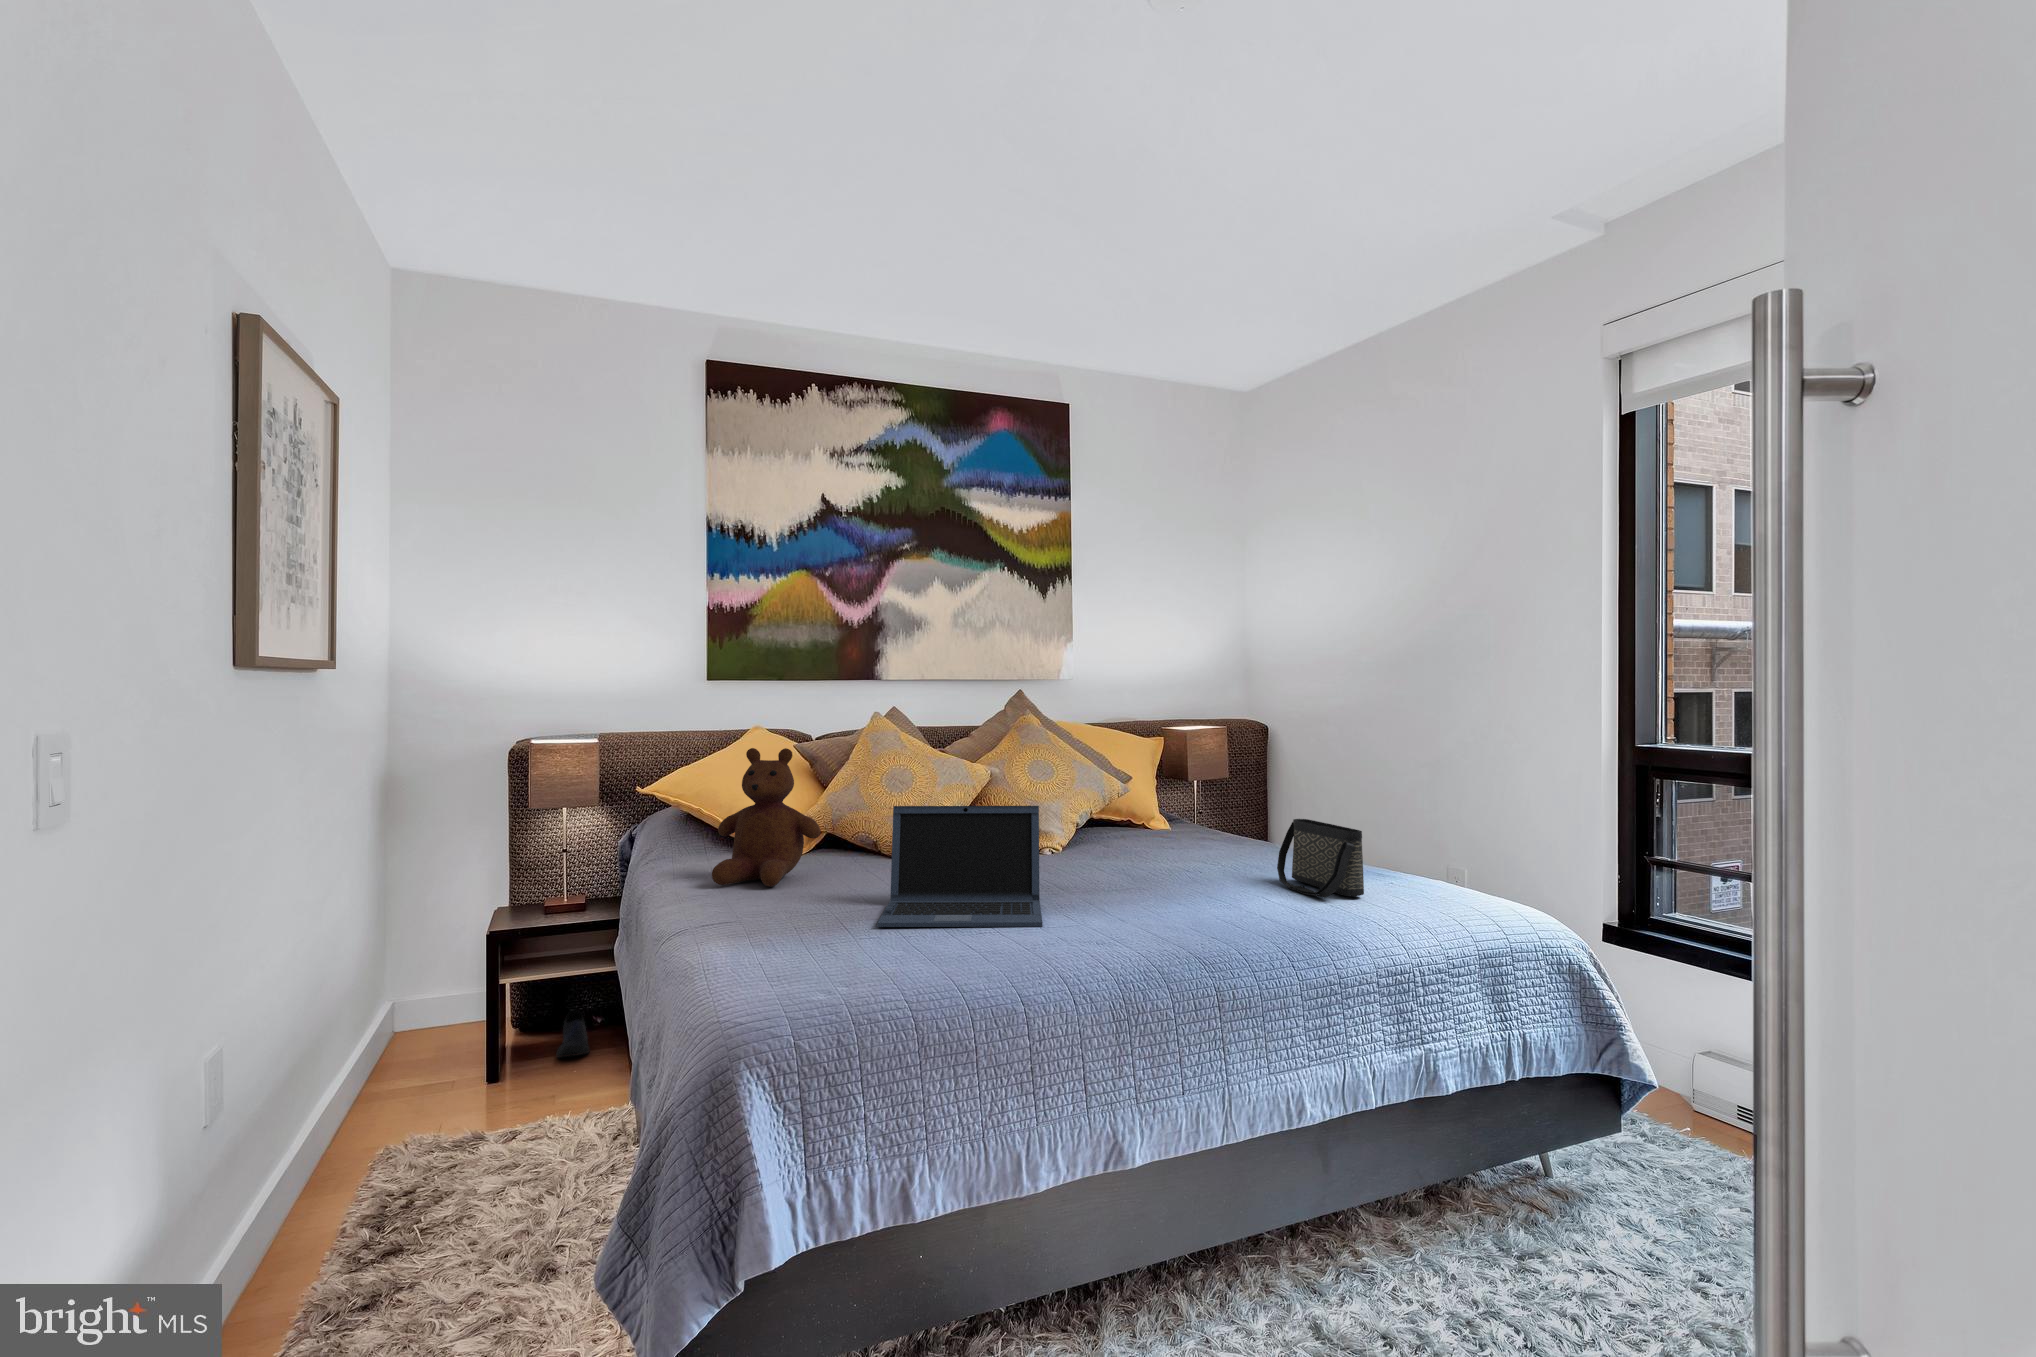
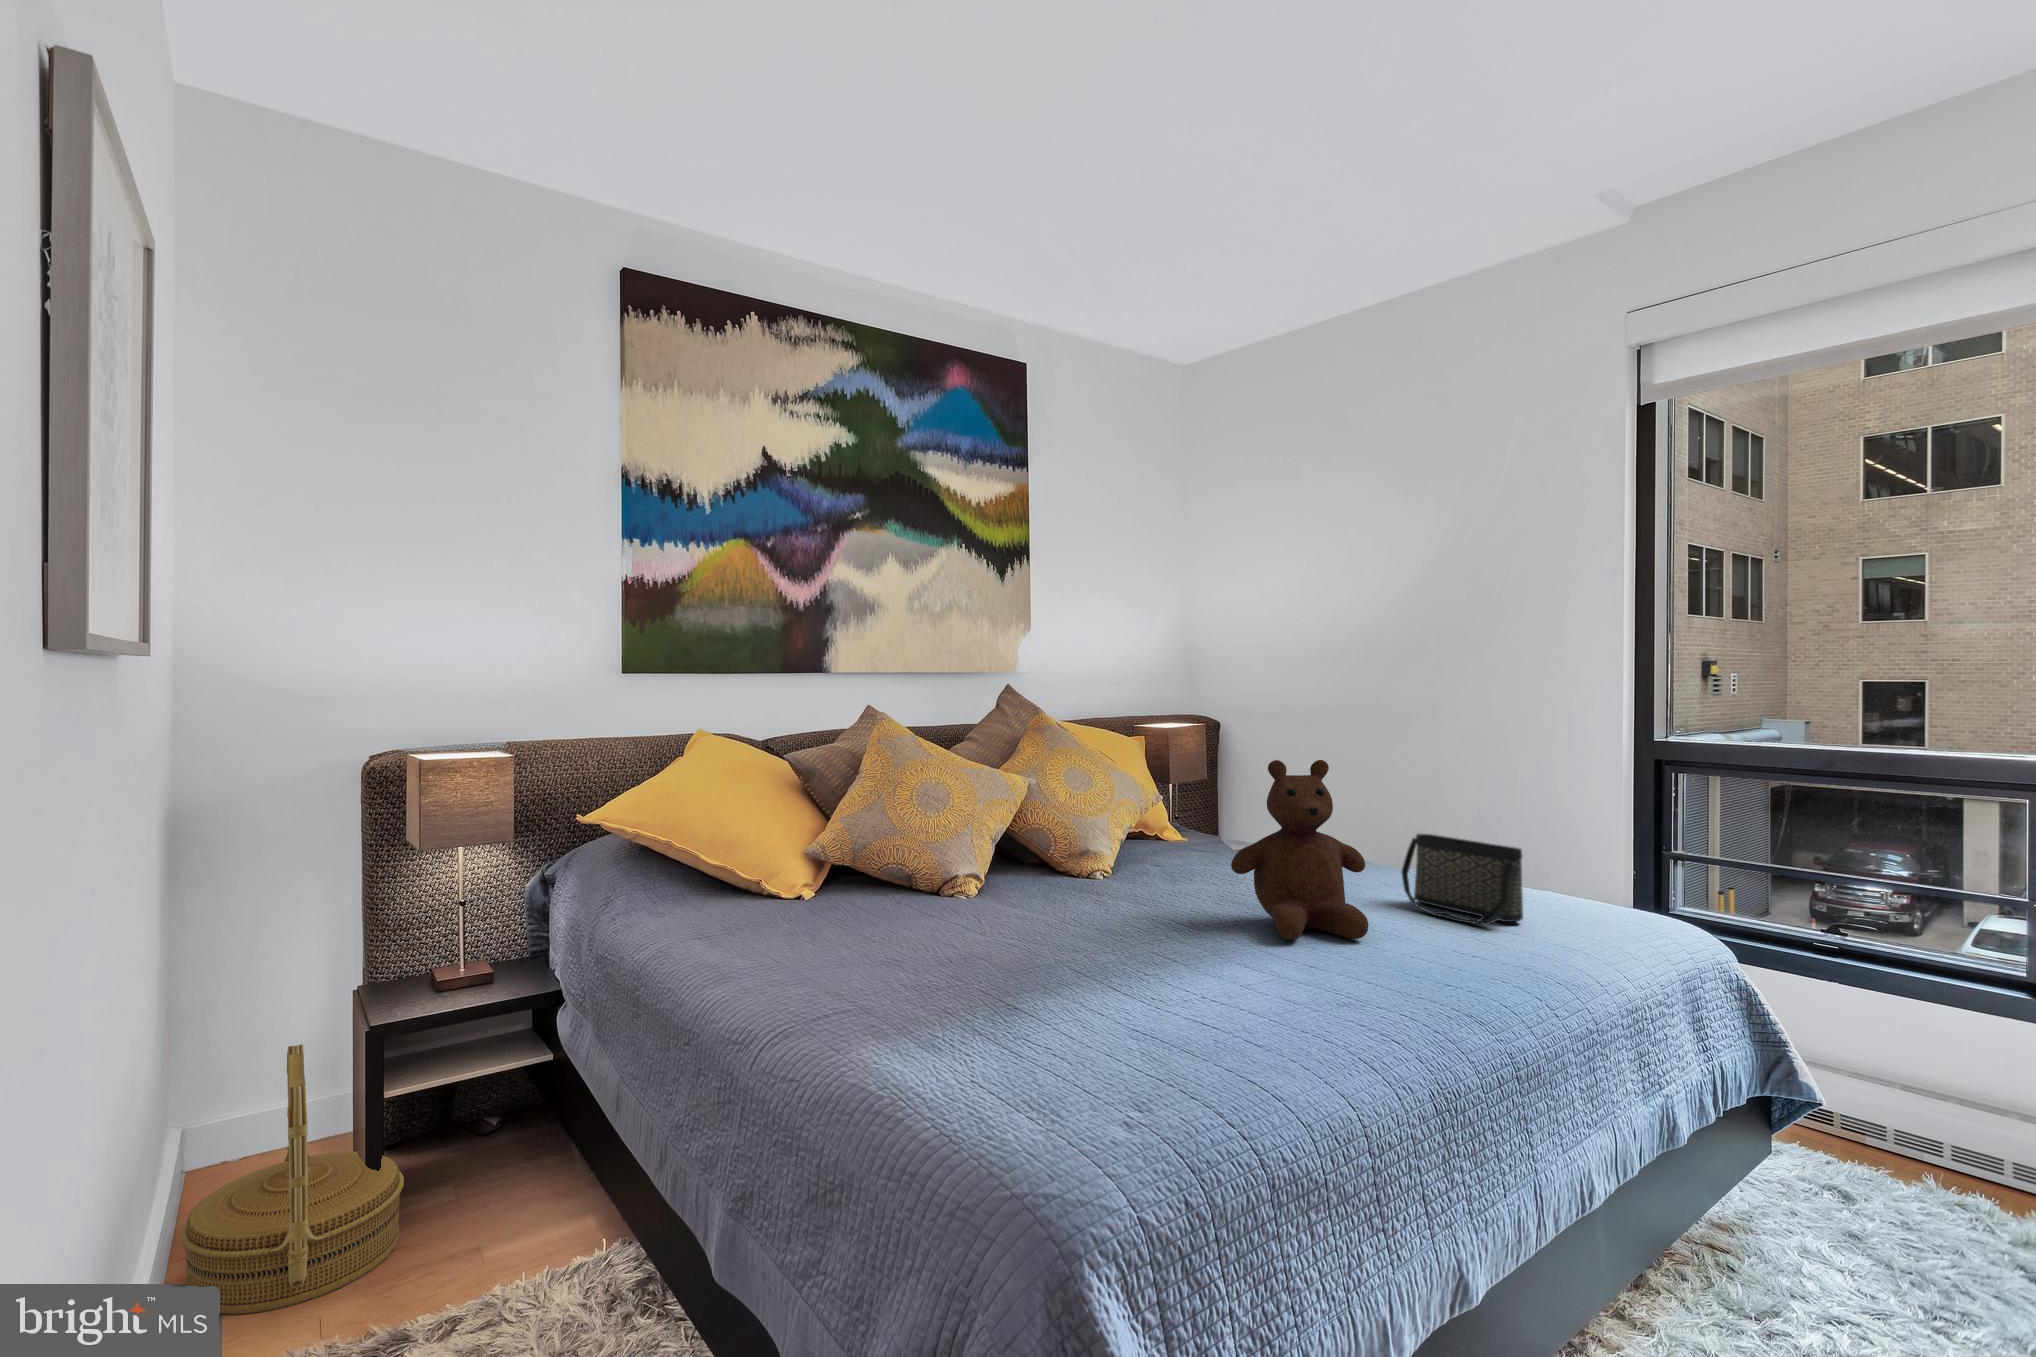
teddy bear: present [712,748,821,887] -> present [1231,760,1369,940]
laptop: present [877,806,1043,927] -> none [1005,833,1242,1004]
woven basket: none [355,946,504,1123] -> present [181,1044,404,1315]
shoe: present [556,1010,590,1058] -> none [457,1106,504,1176]

